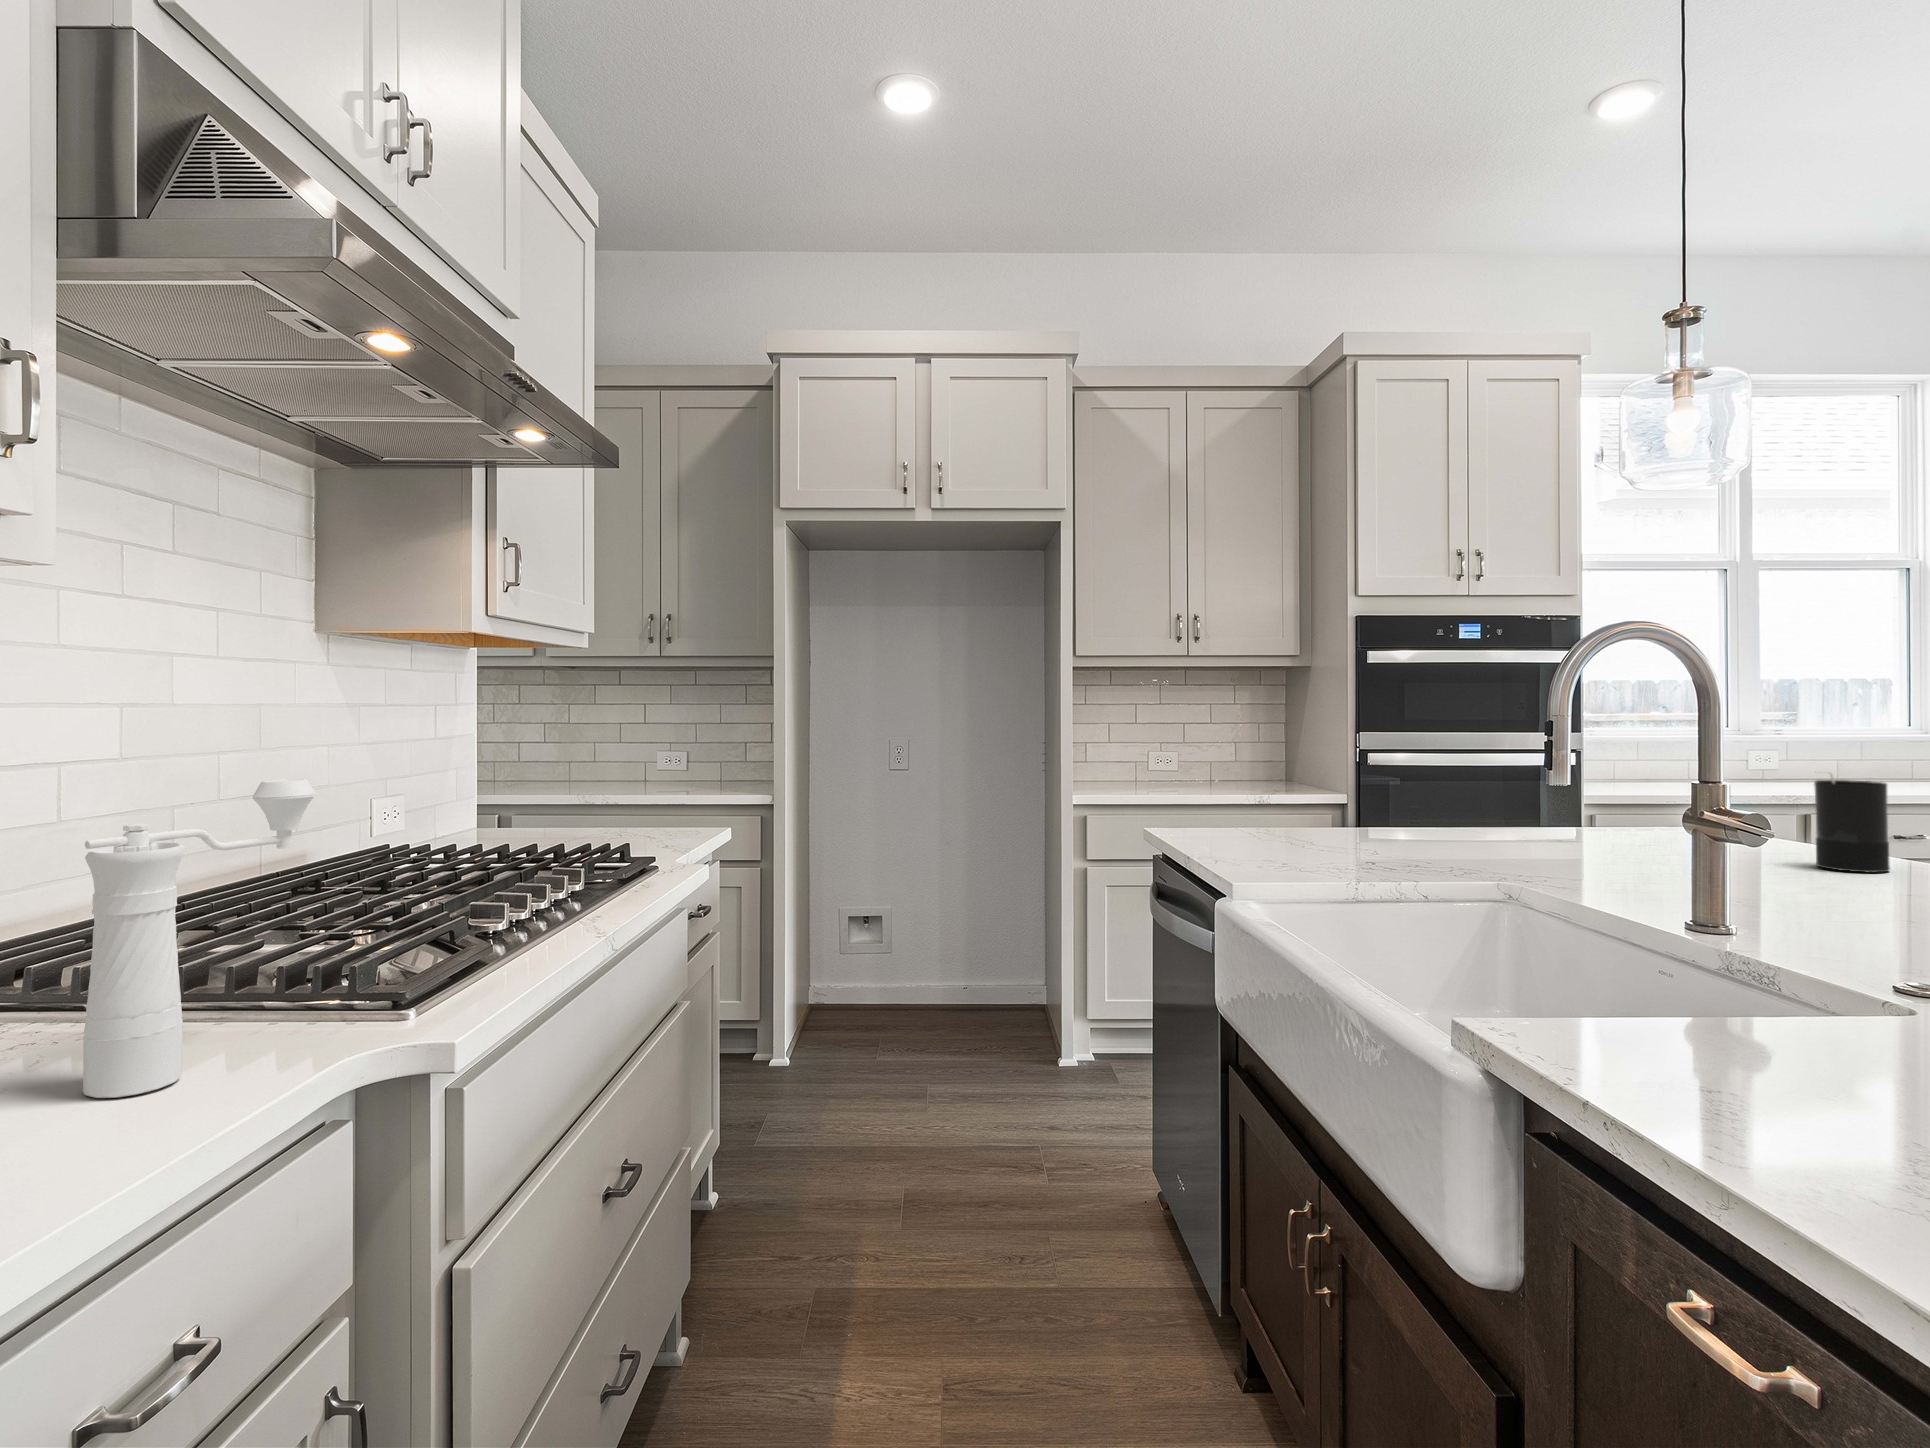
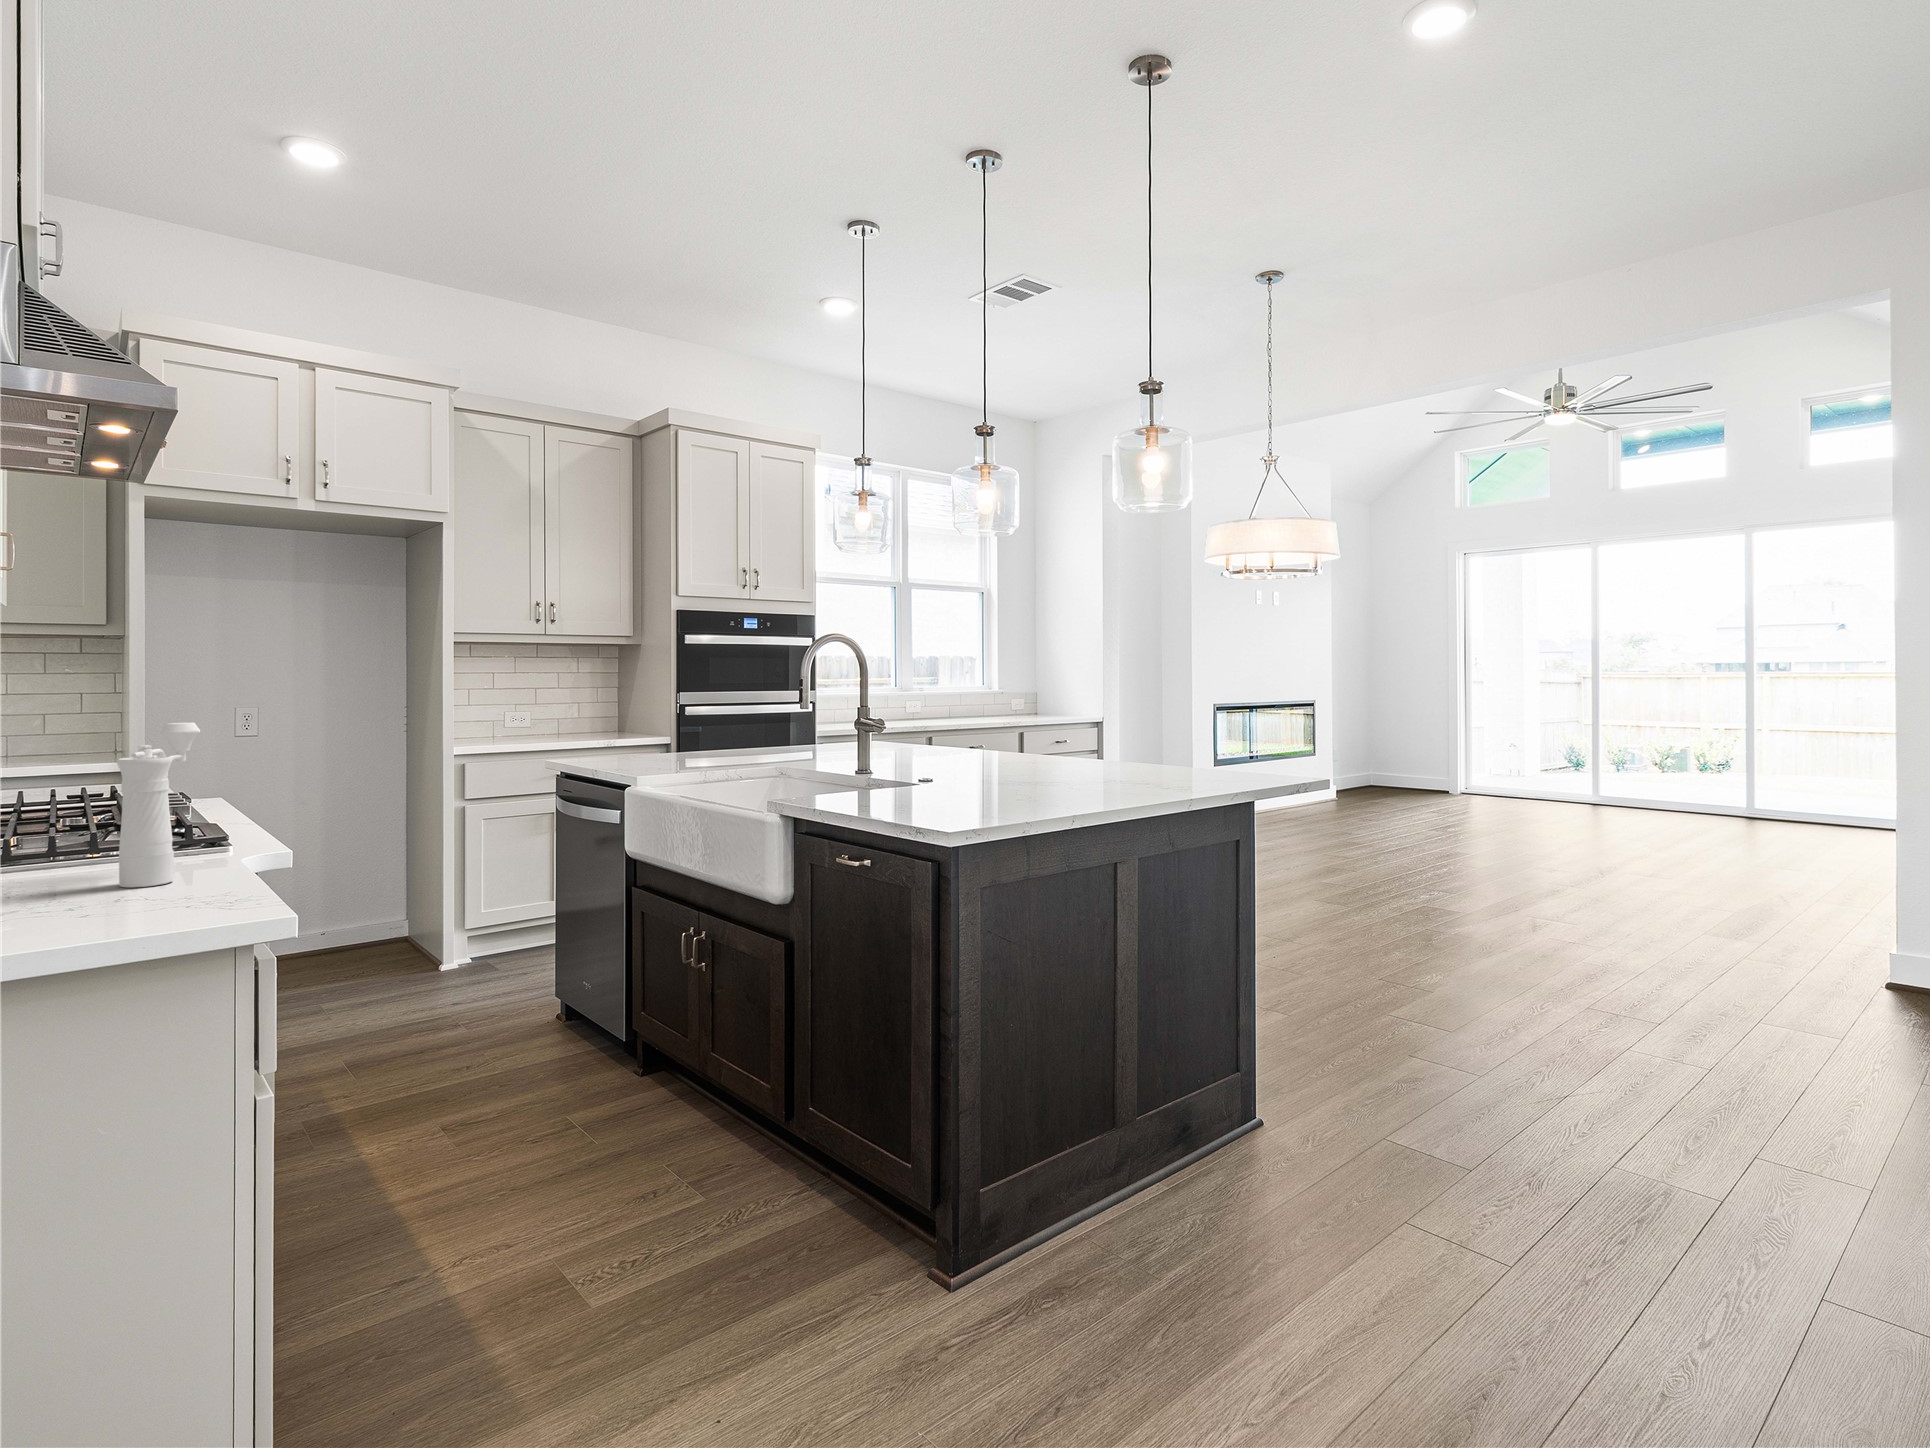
candle: present [1814,774,1890,873] -> none [913,706,940,751]

